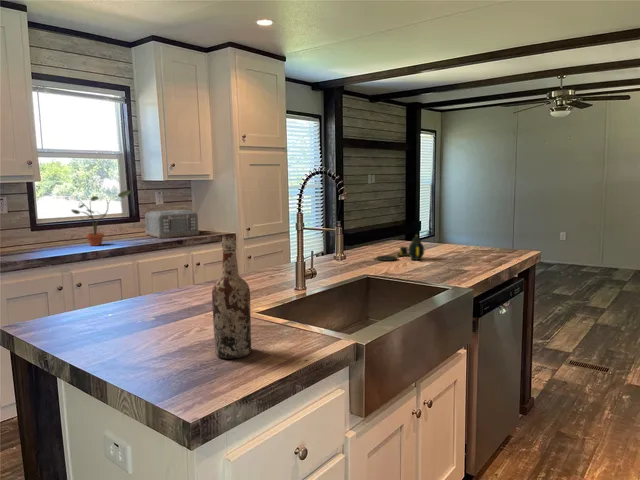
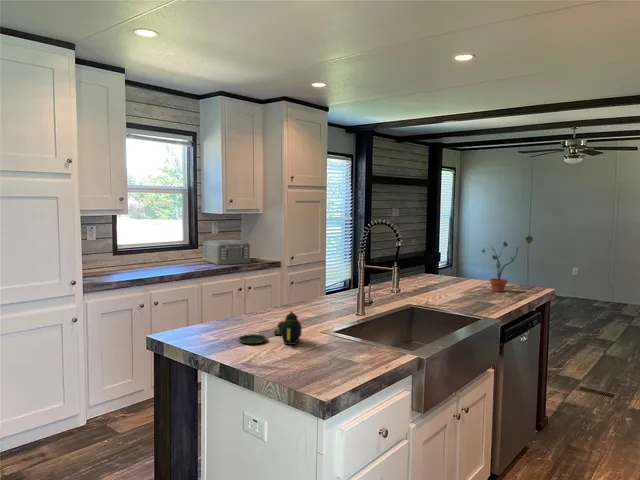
potted plant: present [72,190,131,246] -> present [482,236,533,292]
wine bottle: present [212,234,251,359] -> none [319,274,346,364]
teapot: present [376,236,424,261] -> present [239,311,302,345]

